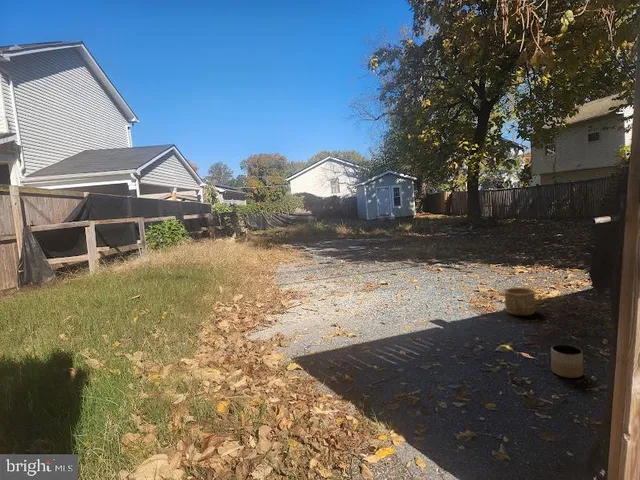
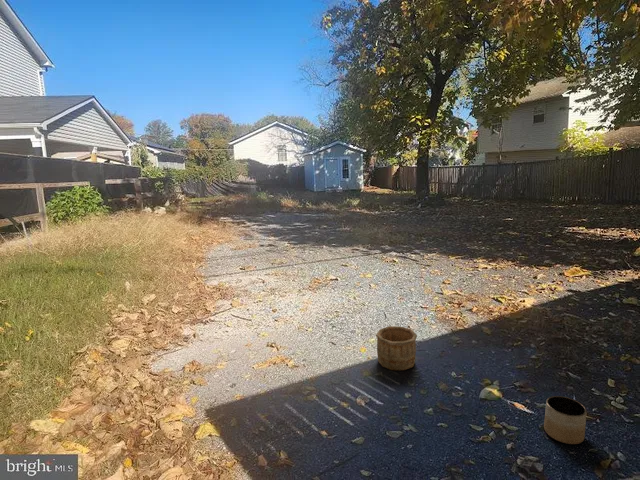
wooden bucket: present [504,287,535,315] -> present [376,326,417,370]

